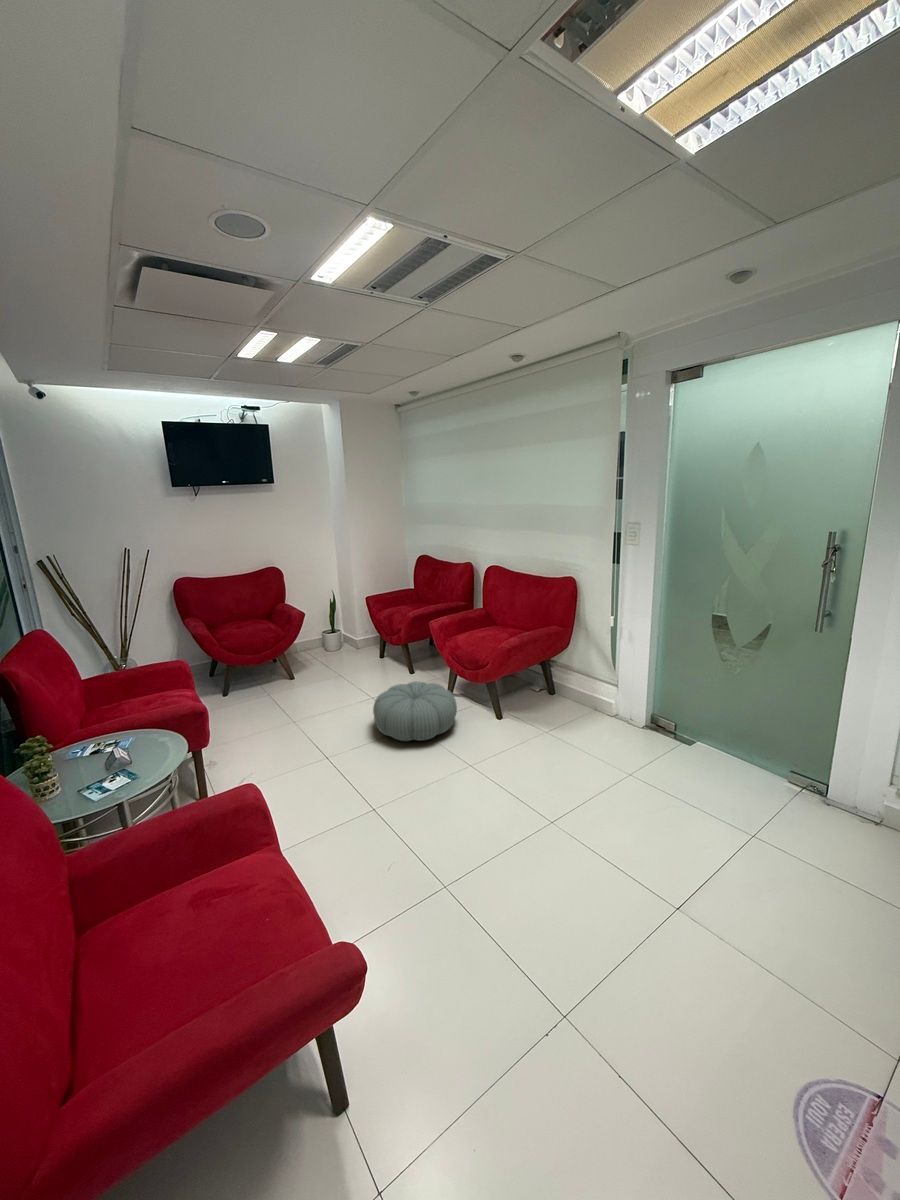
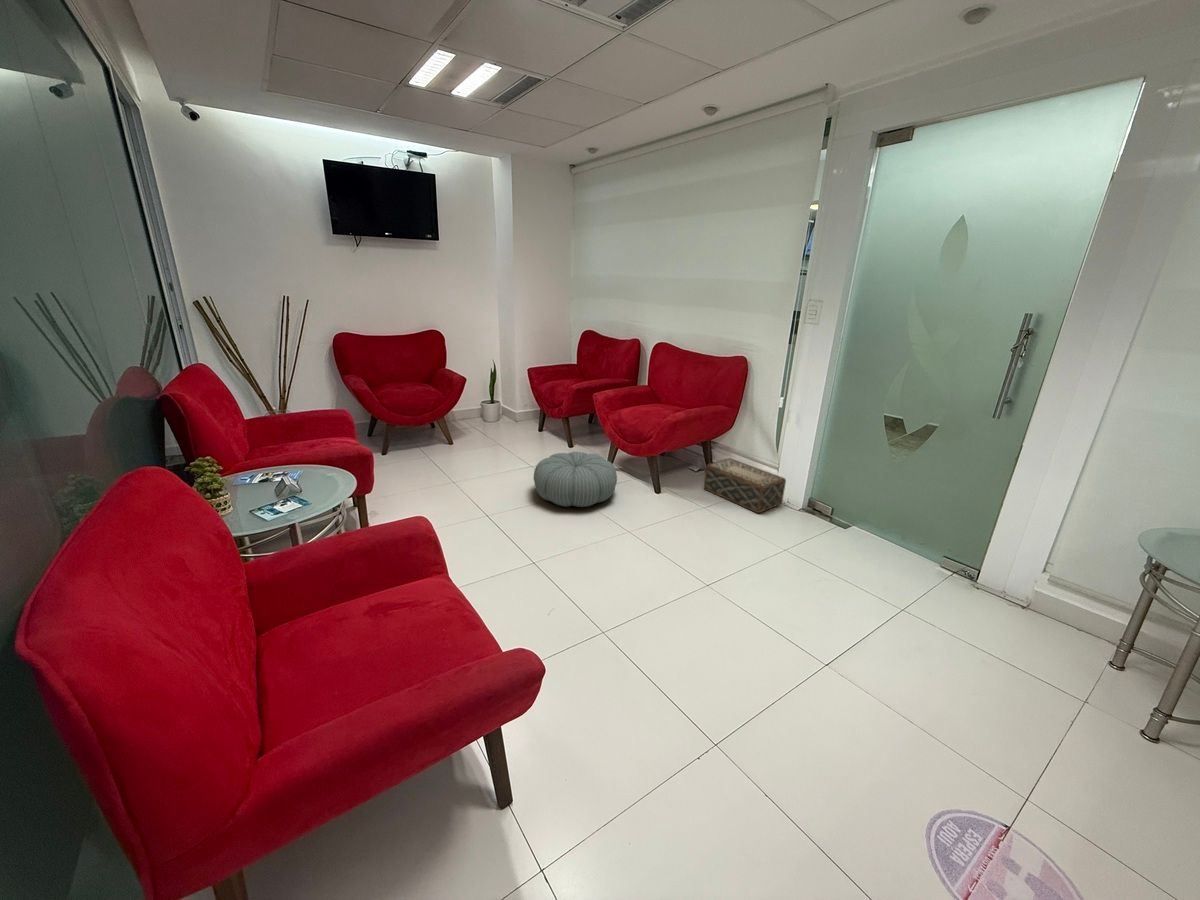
woven basket: none [545,676,626,734] -> present [704,458,786,513]

